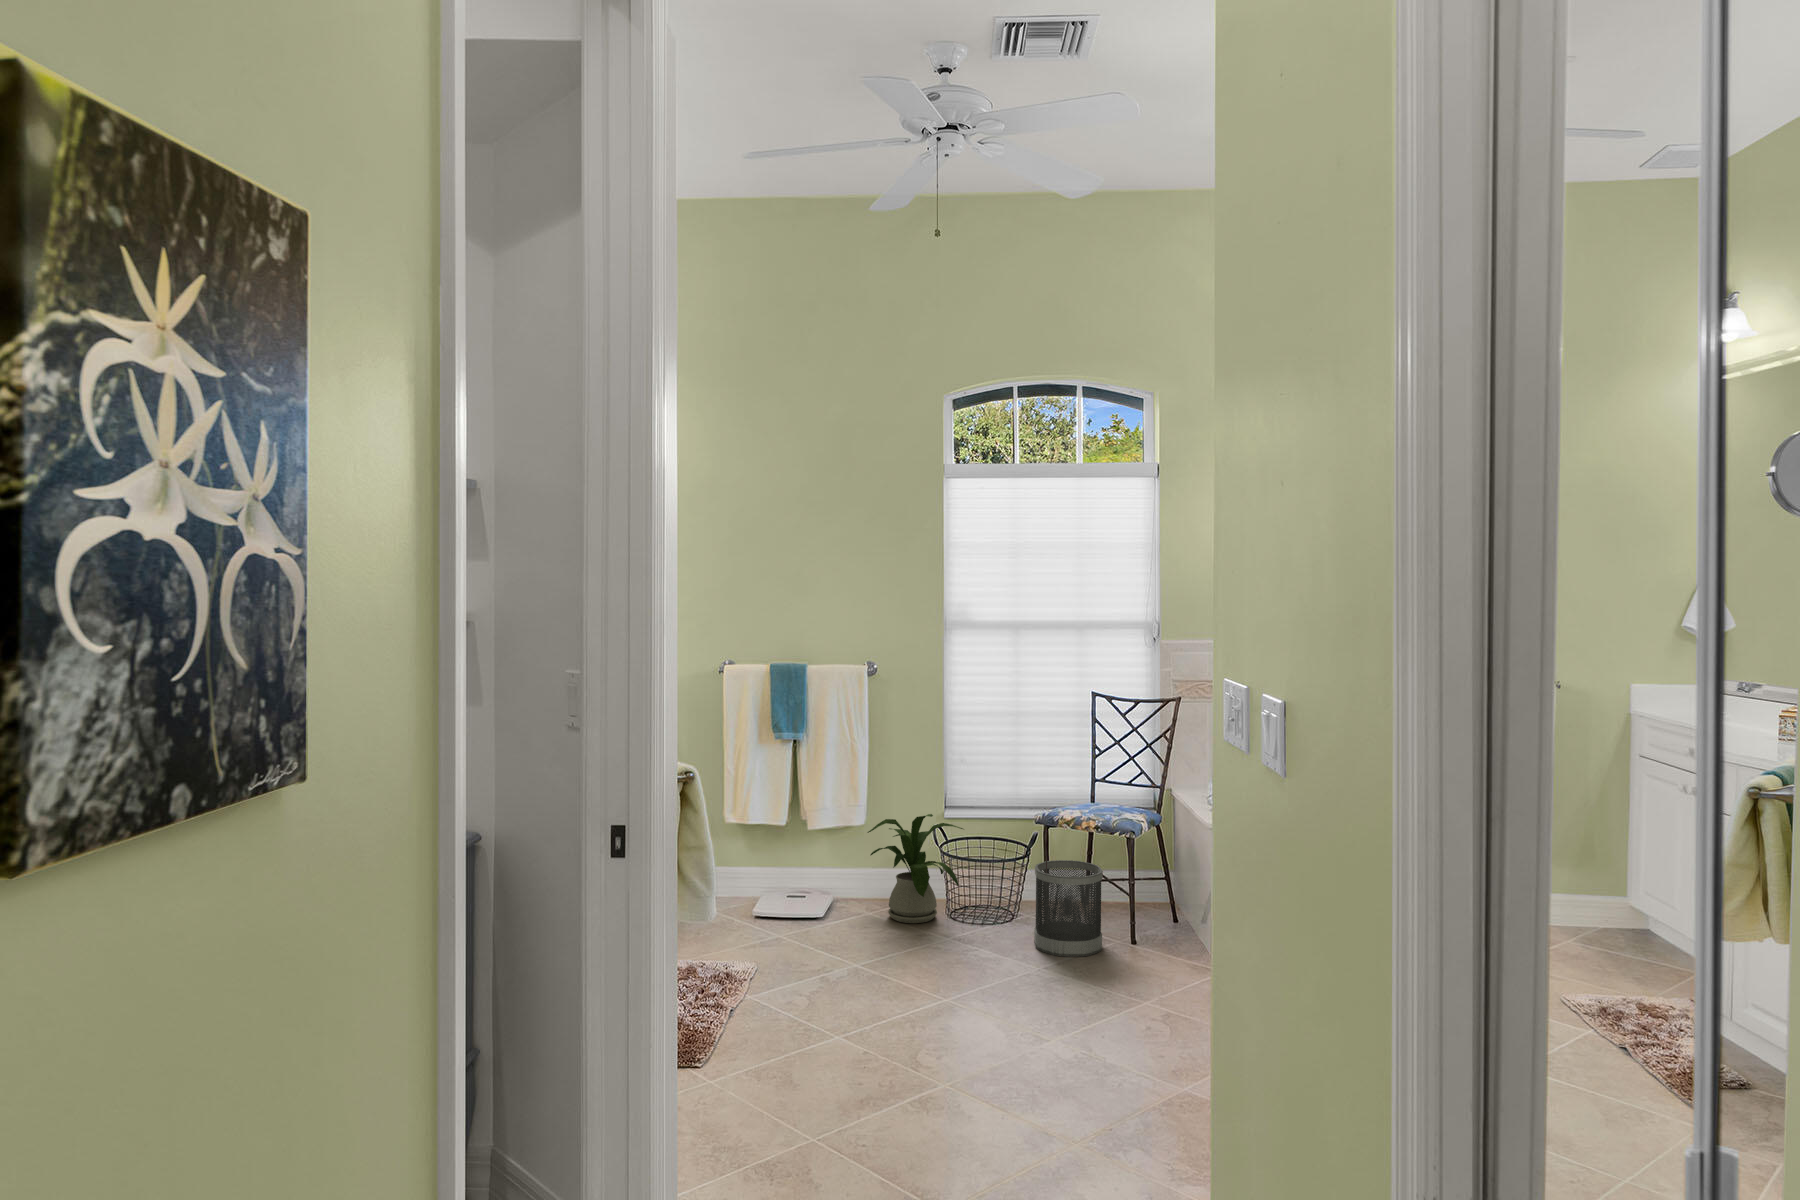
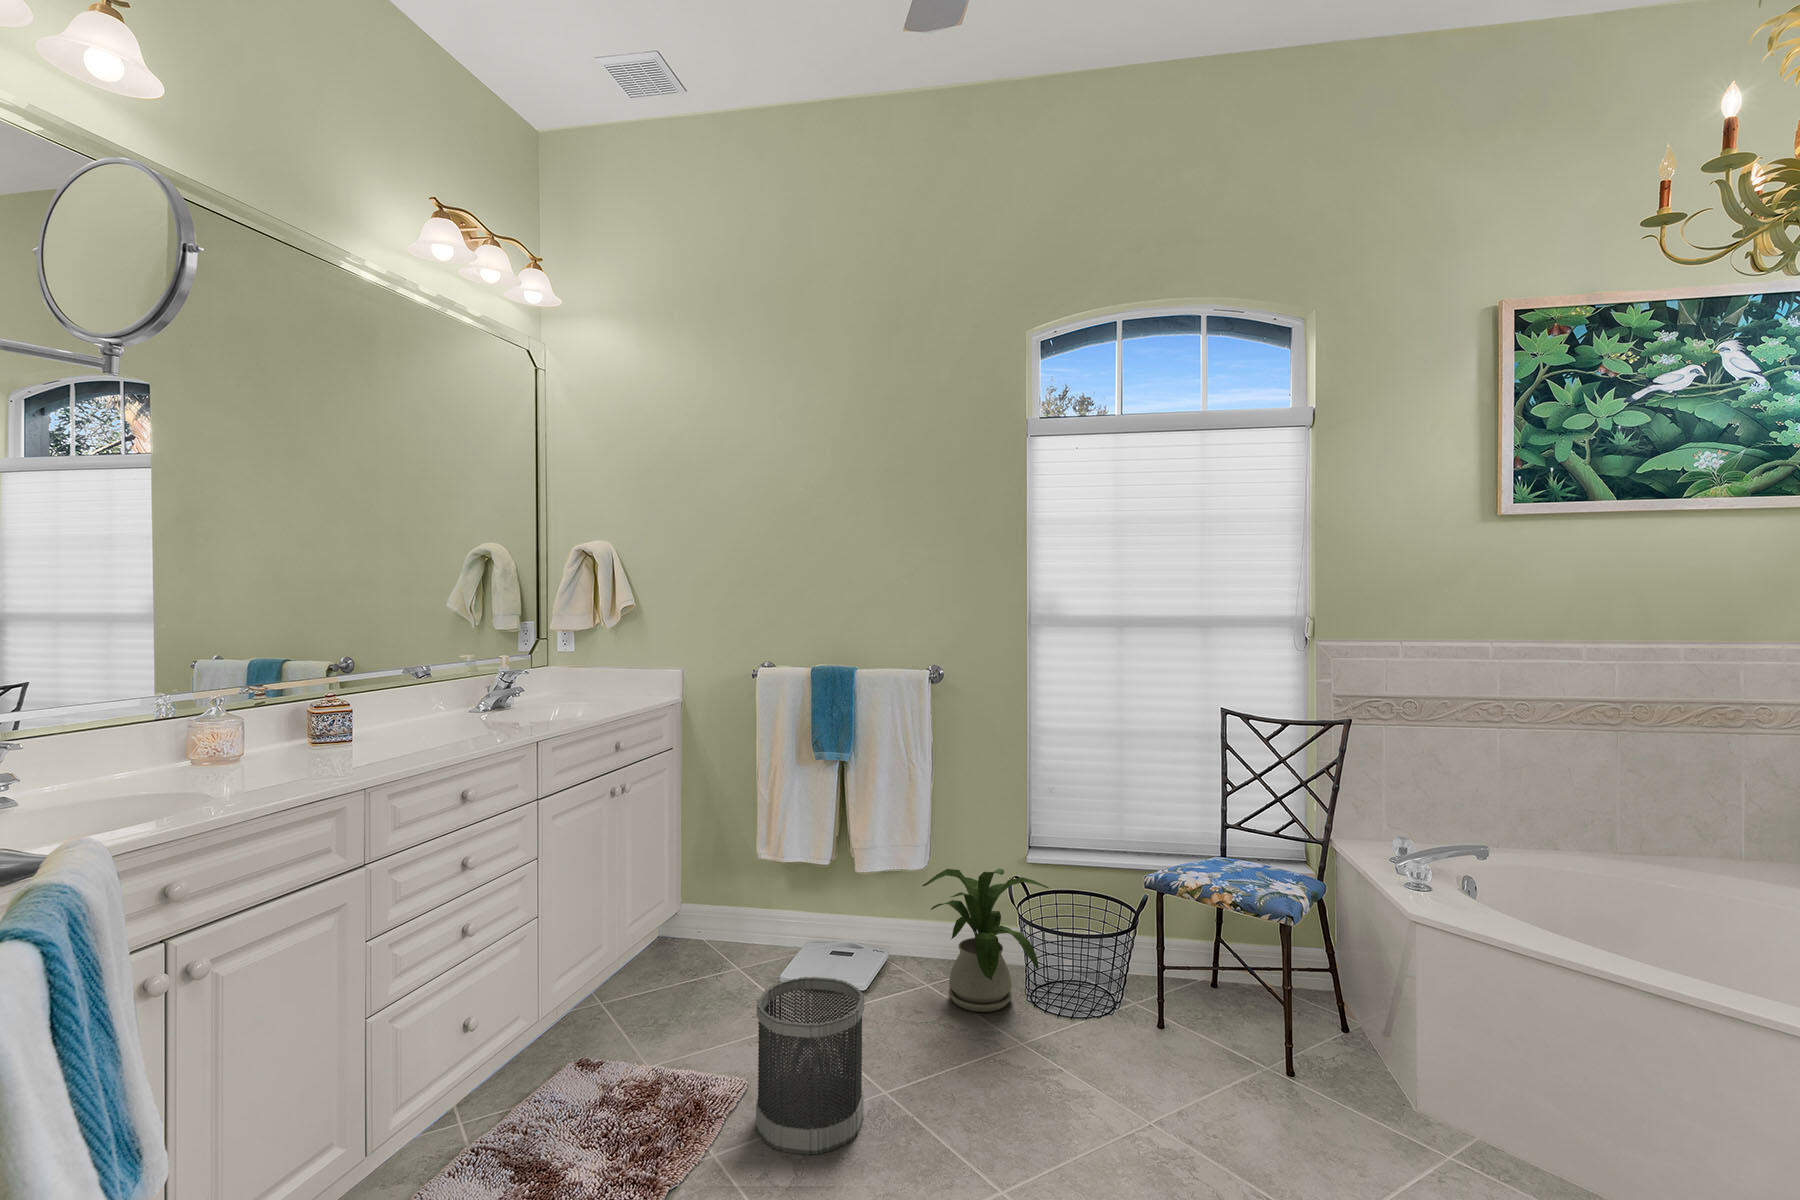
wastebasket: present [1034,860,1103,957] -> present [756,977,864,1155]

